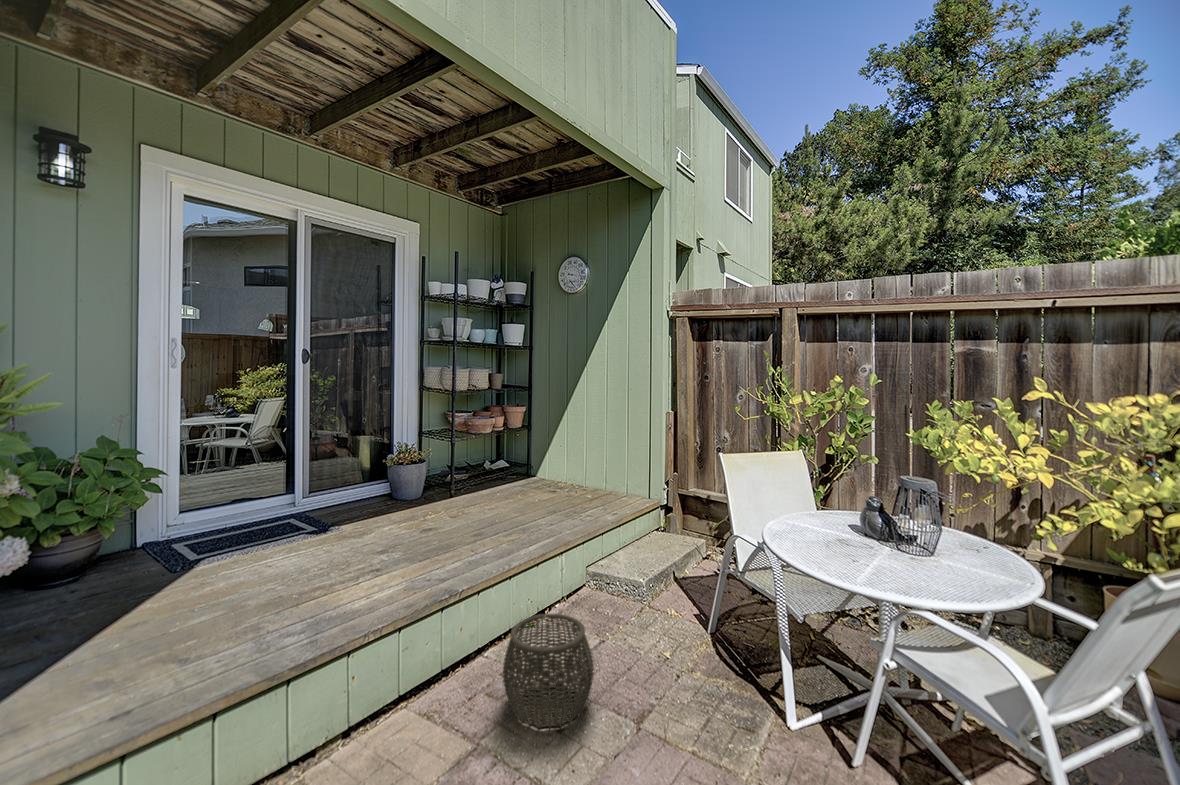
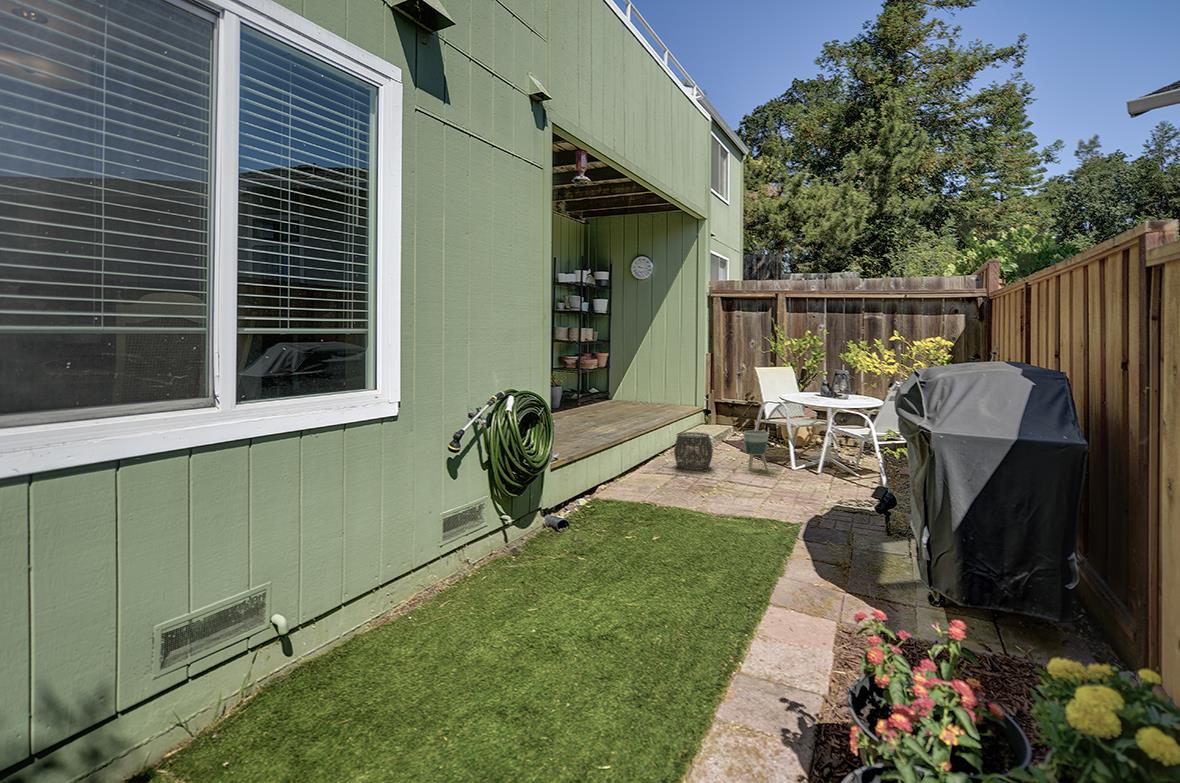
planter: none [663,625,724,742] -> present [743,431,769,471]

